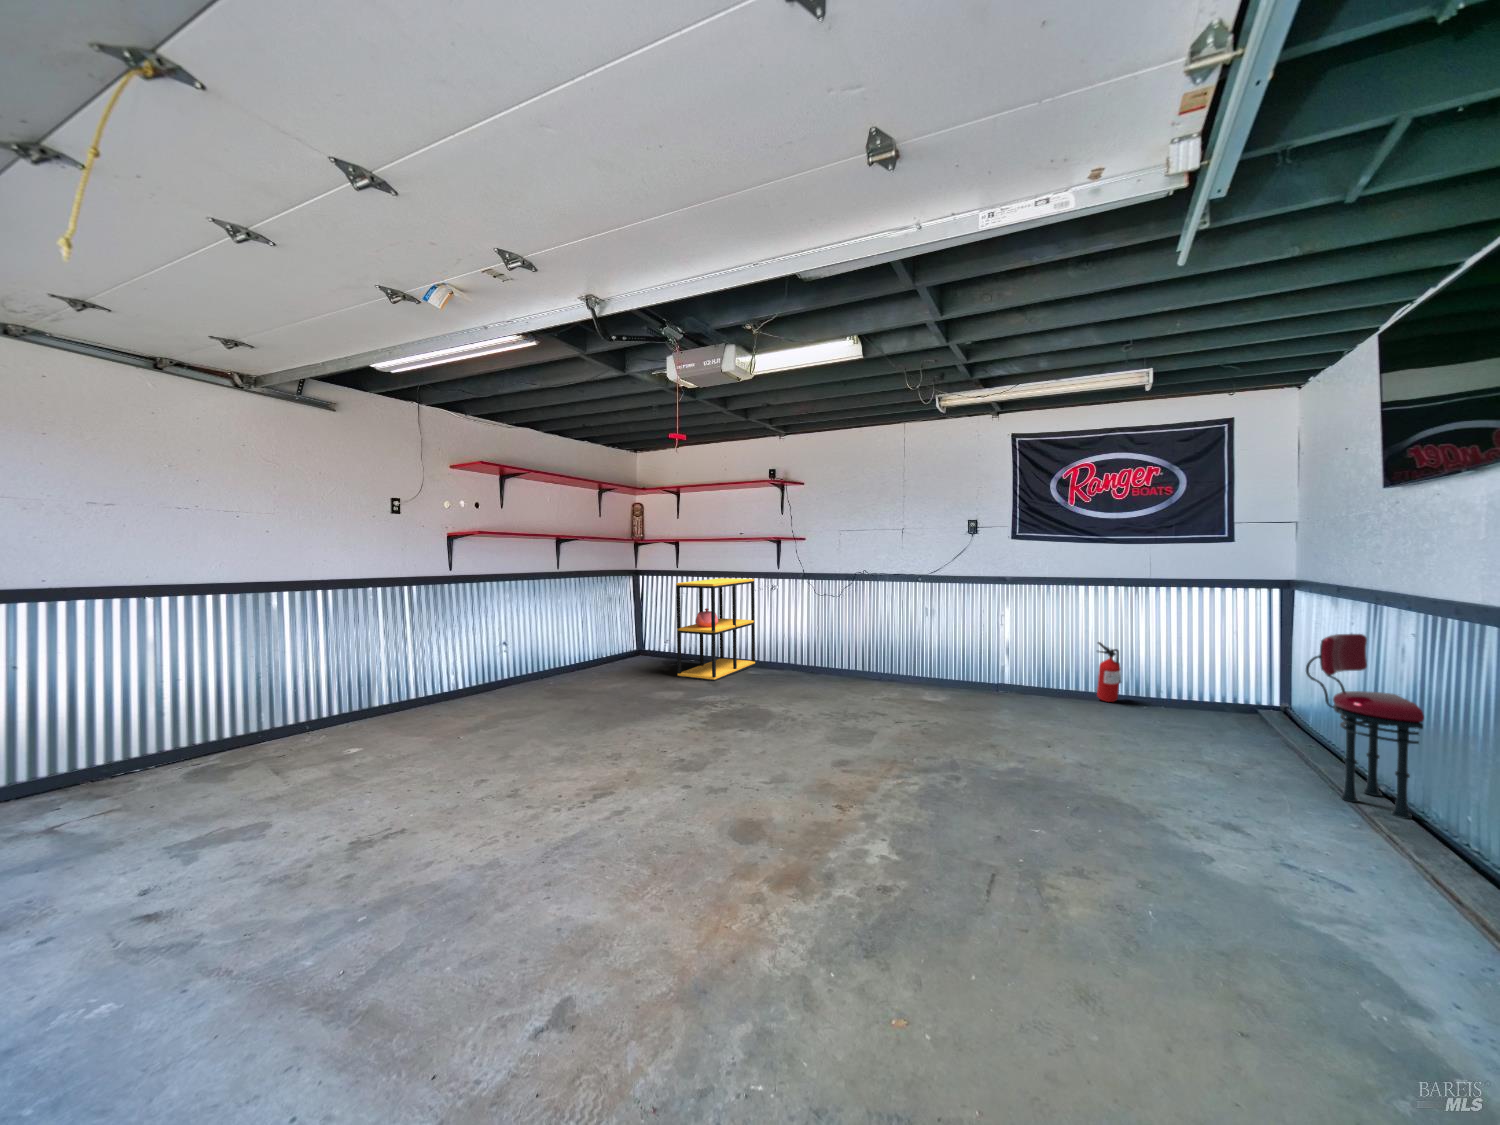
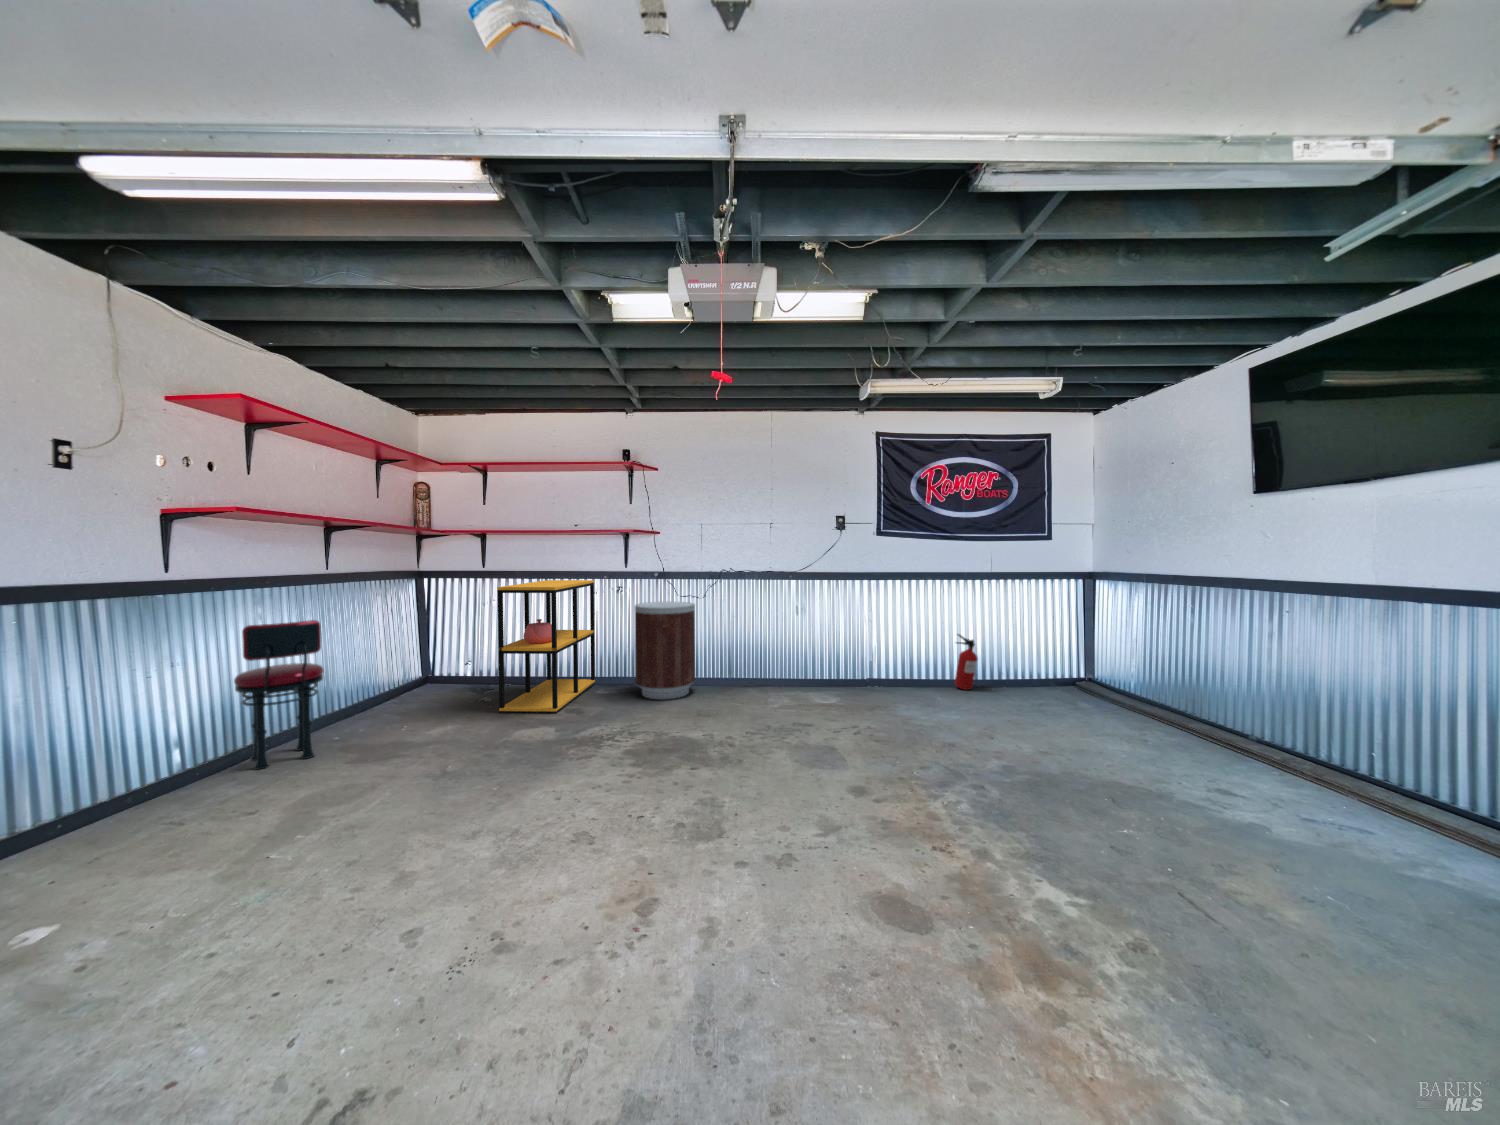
trash can: none [780,598,831,681] -> present [635,601,695,700]
stool: present [1306,634,1424,819] -> present [234,620,324,770]

